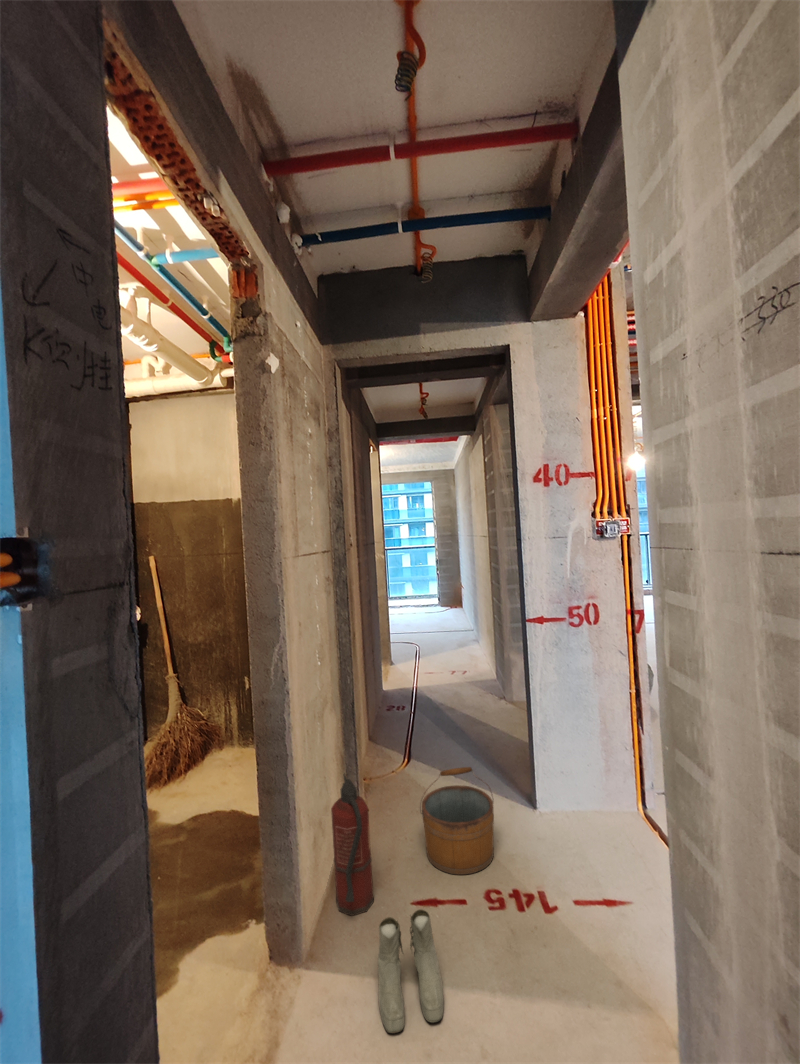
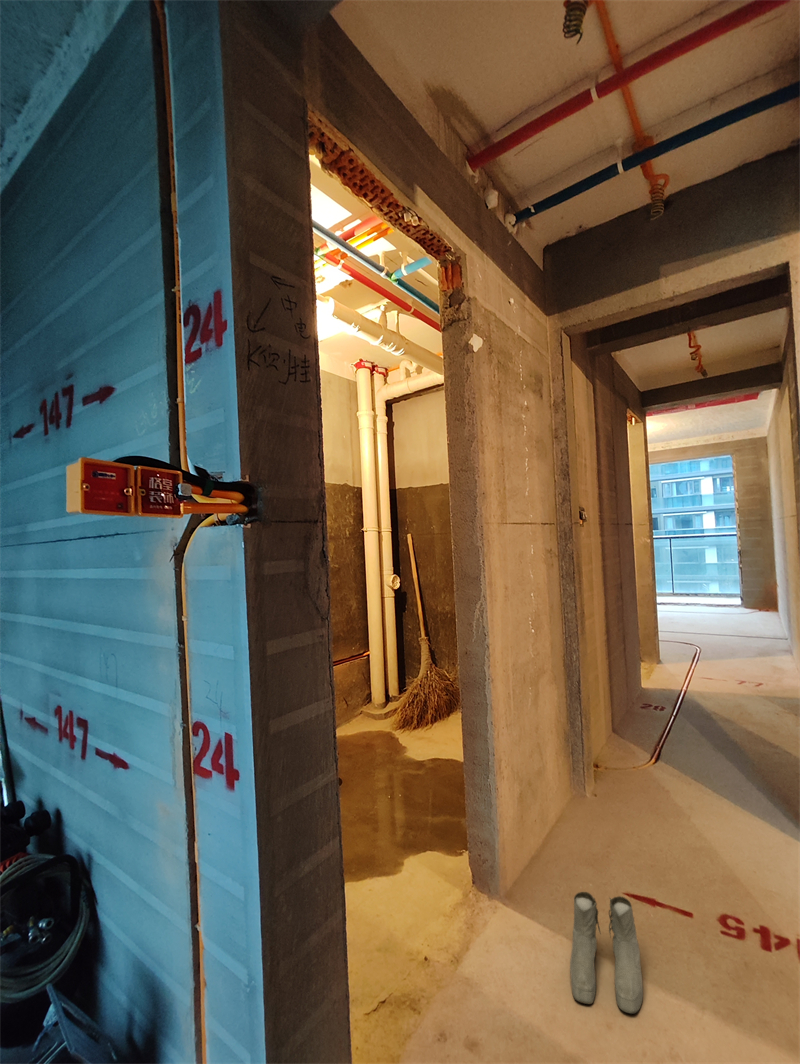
bucket: present [420,767,494,875] -> none [646,769,744,891]
fire extinguisher: present [331,775,374,916] -> none [542,745,586,886]

